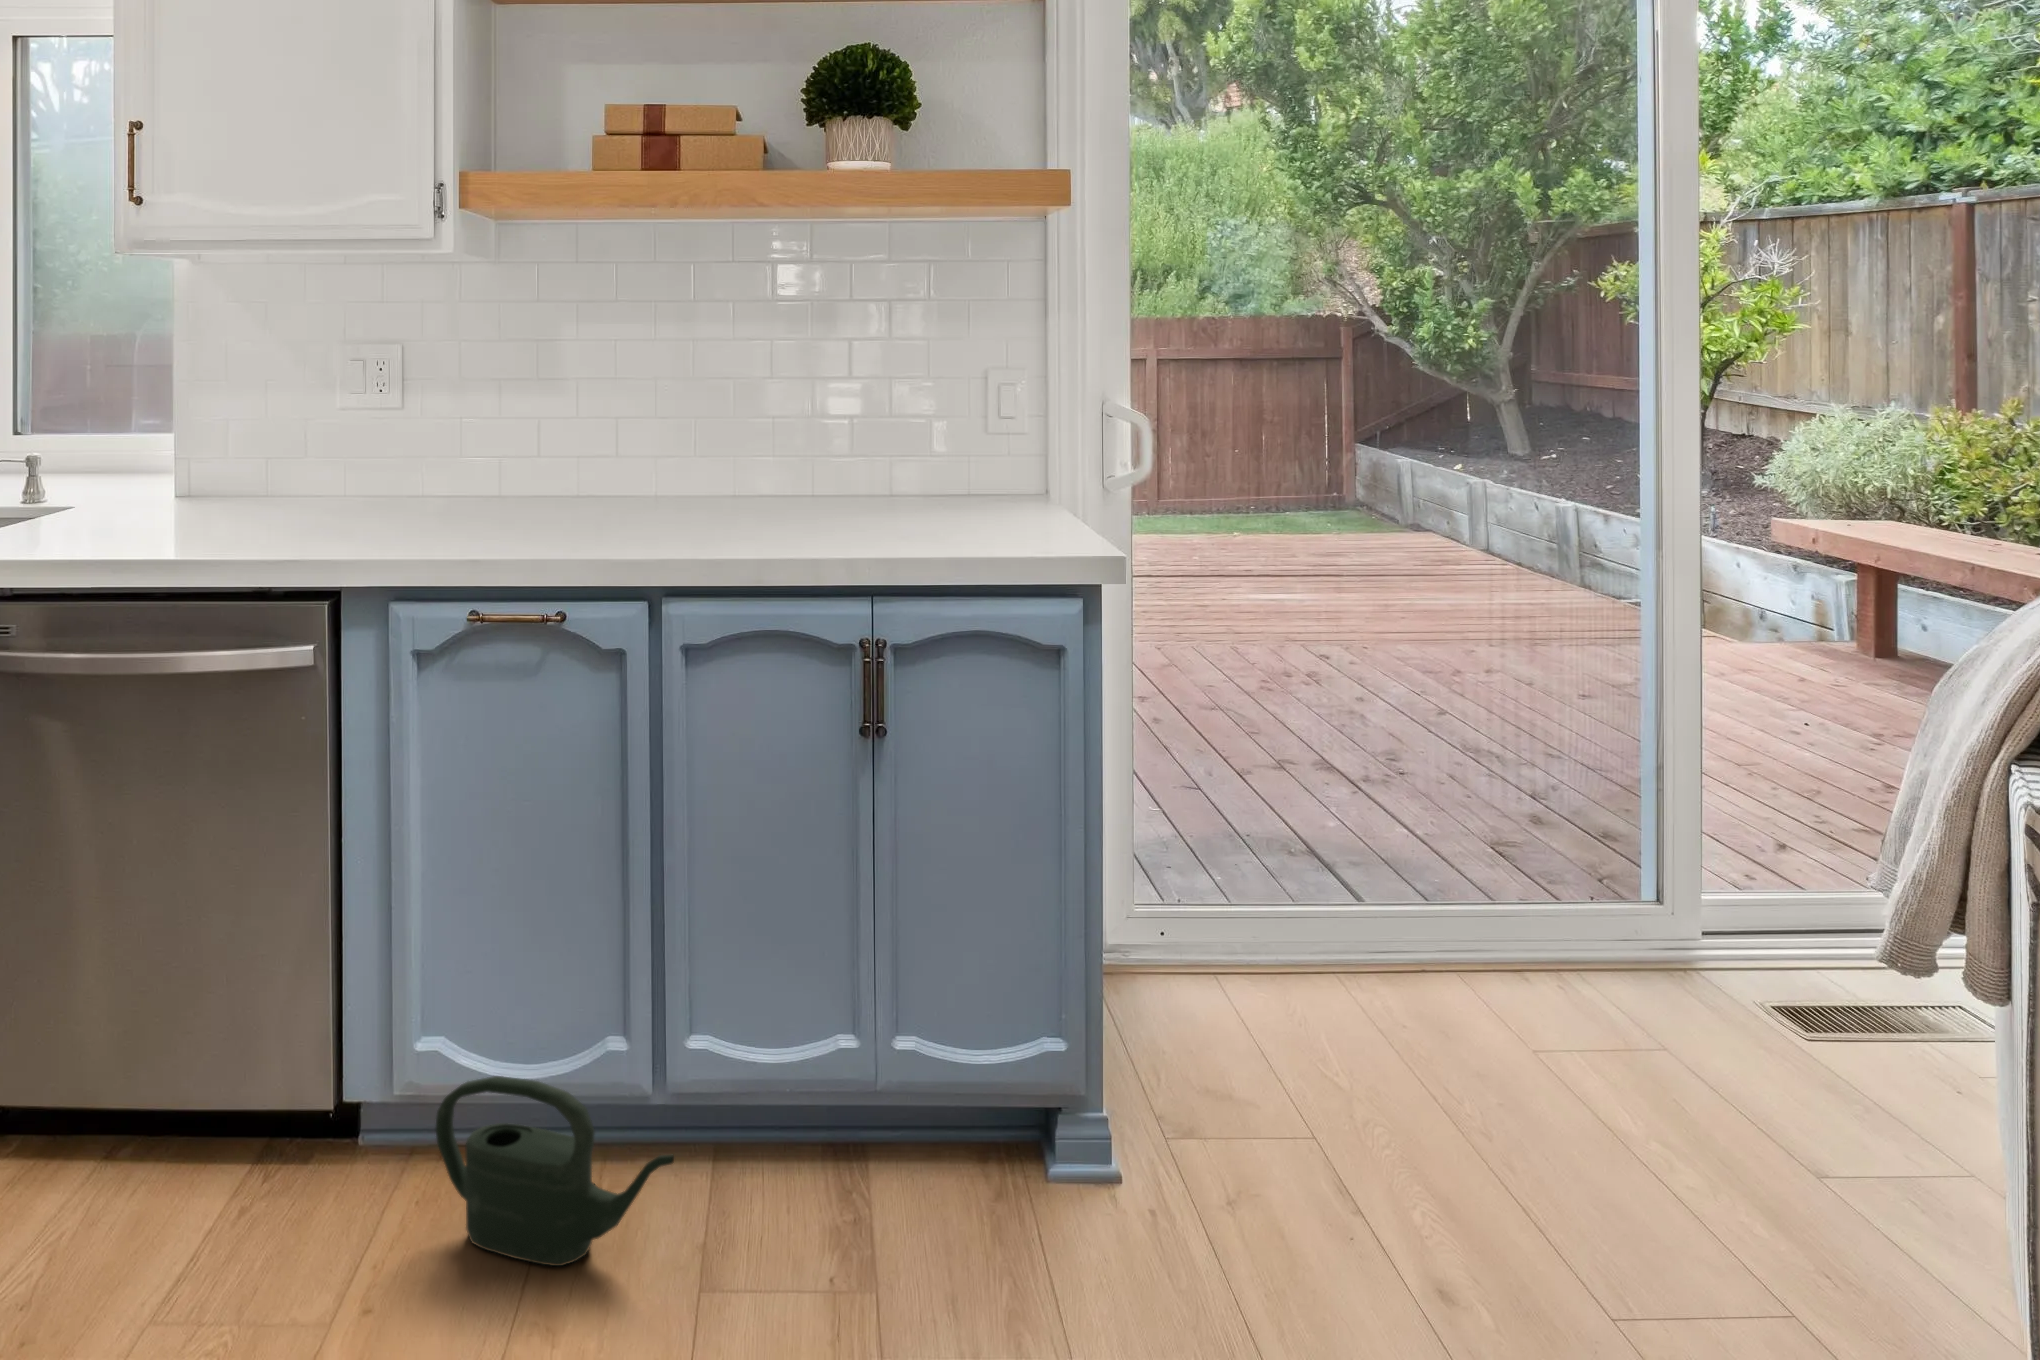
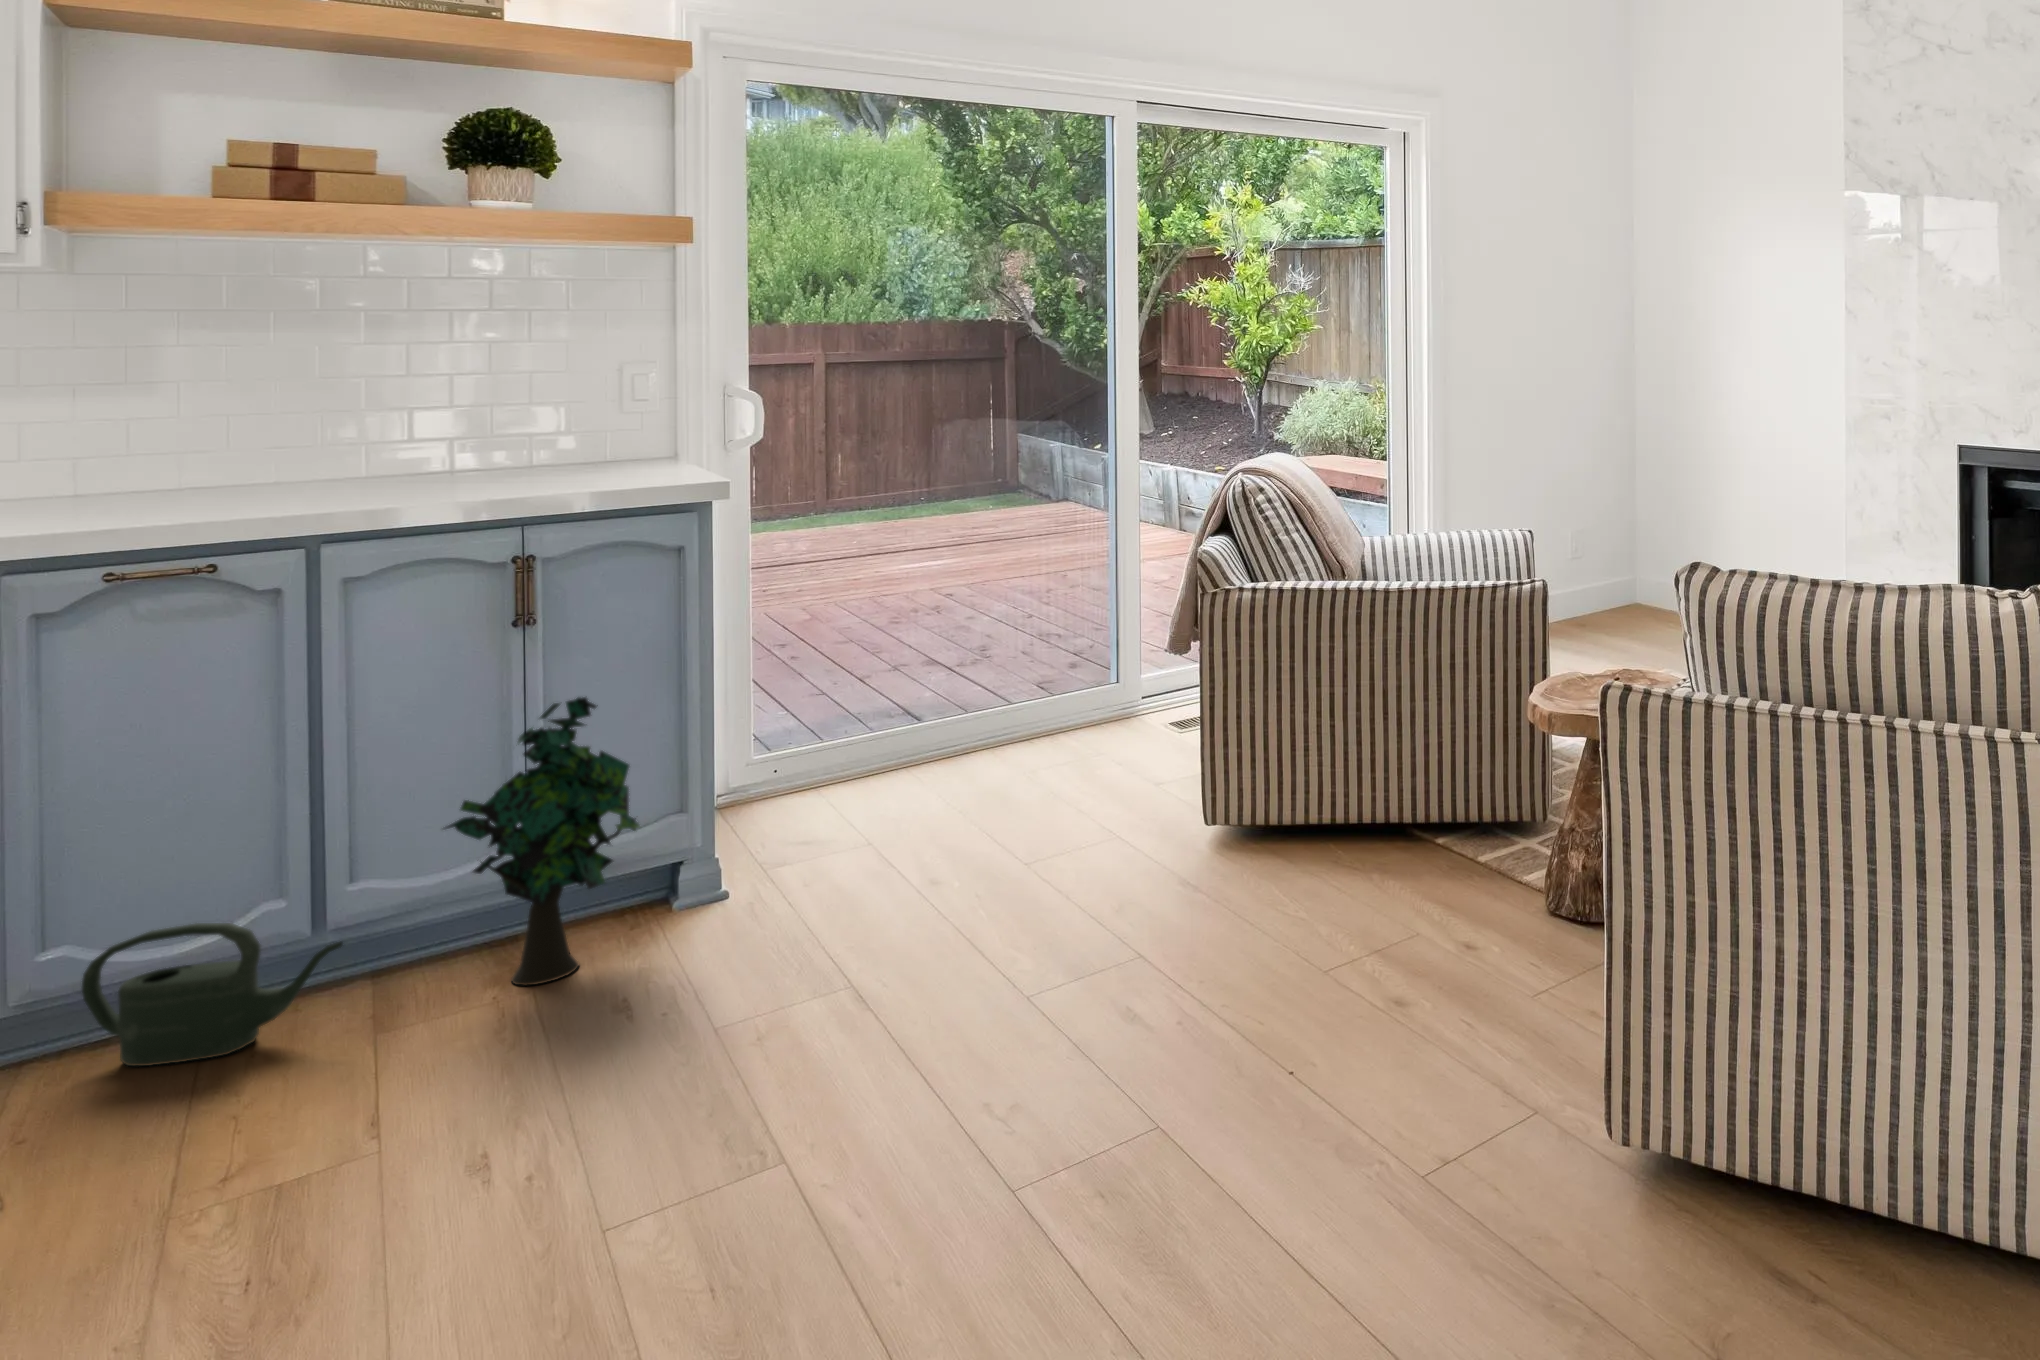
decorative plant: none [780,863,1015,1275] -> present [445,697,639,985]

